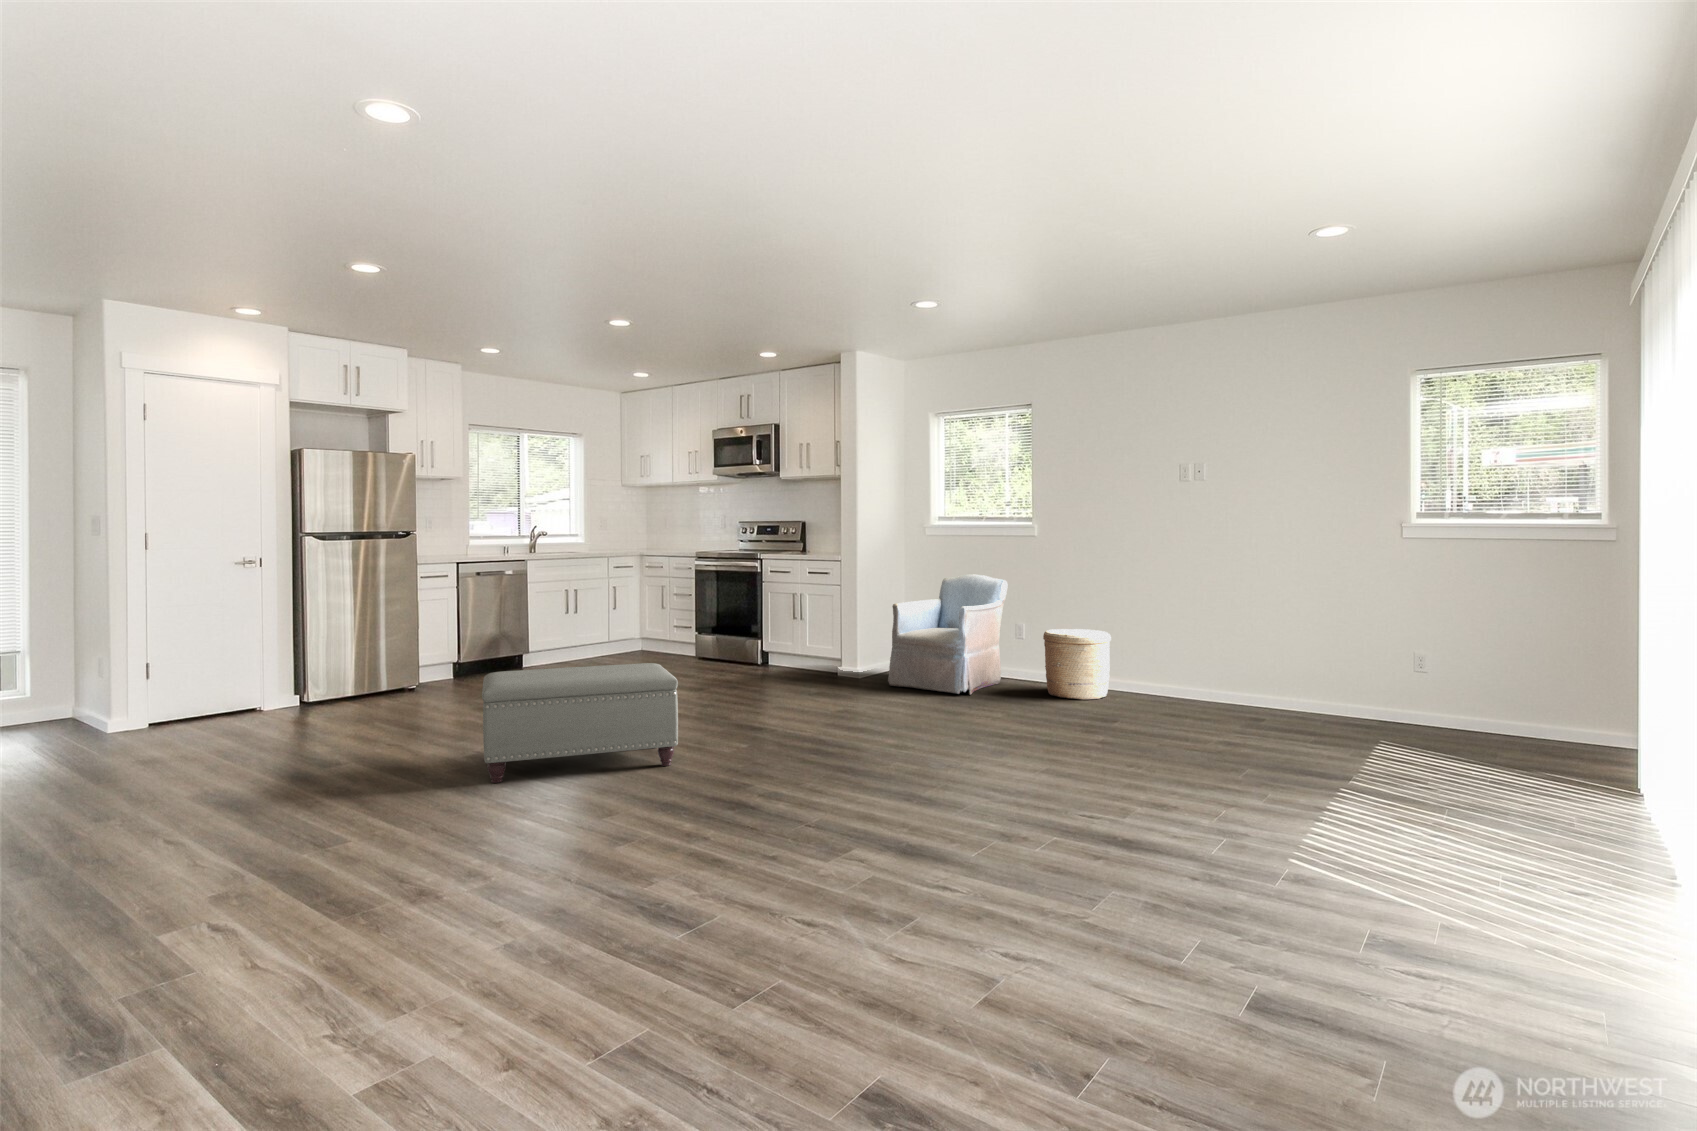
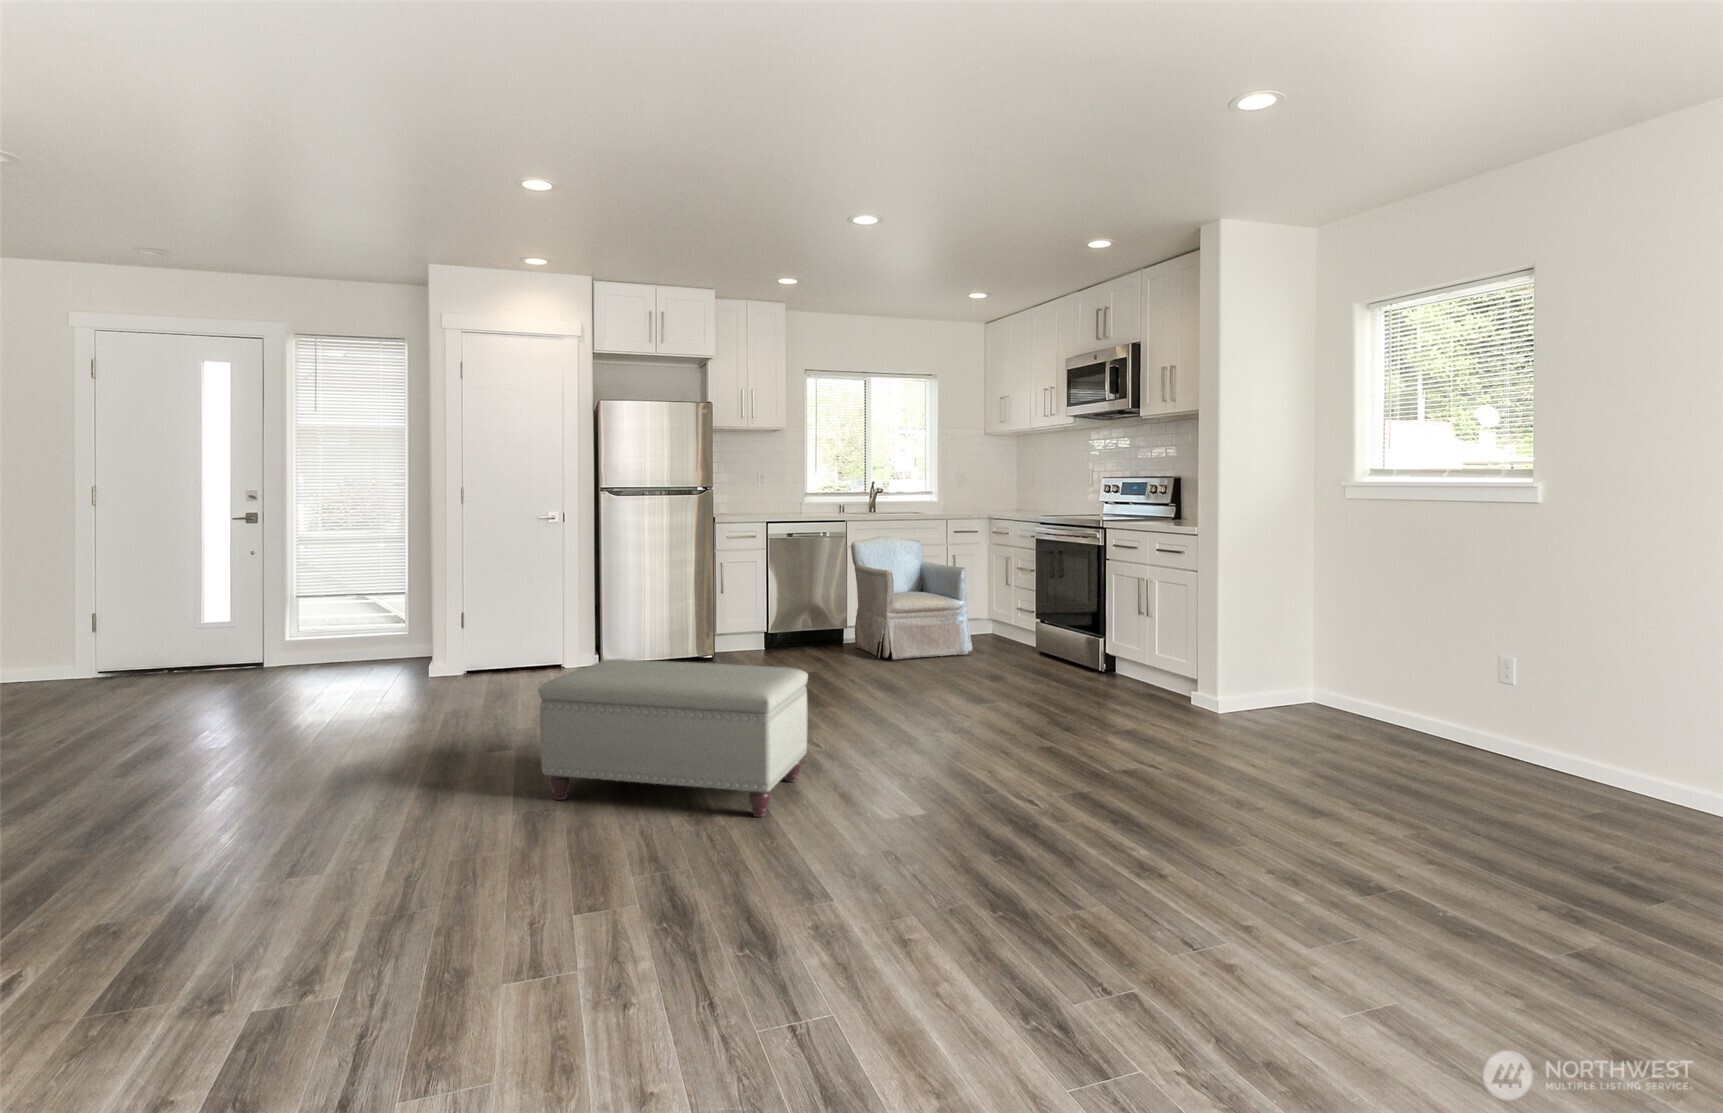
armchair: present [888,574,1008,695] -> present [851,536,972,660]
woven basket: present [1043,629,1111,699] -> none [1525,676,1686,824]

